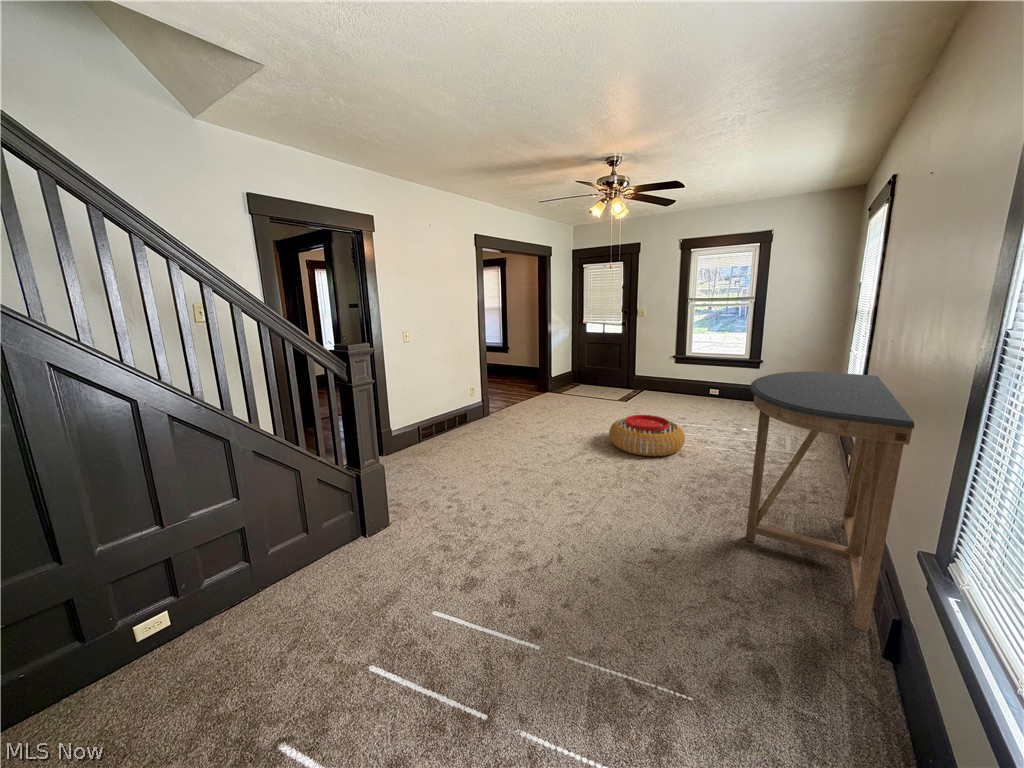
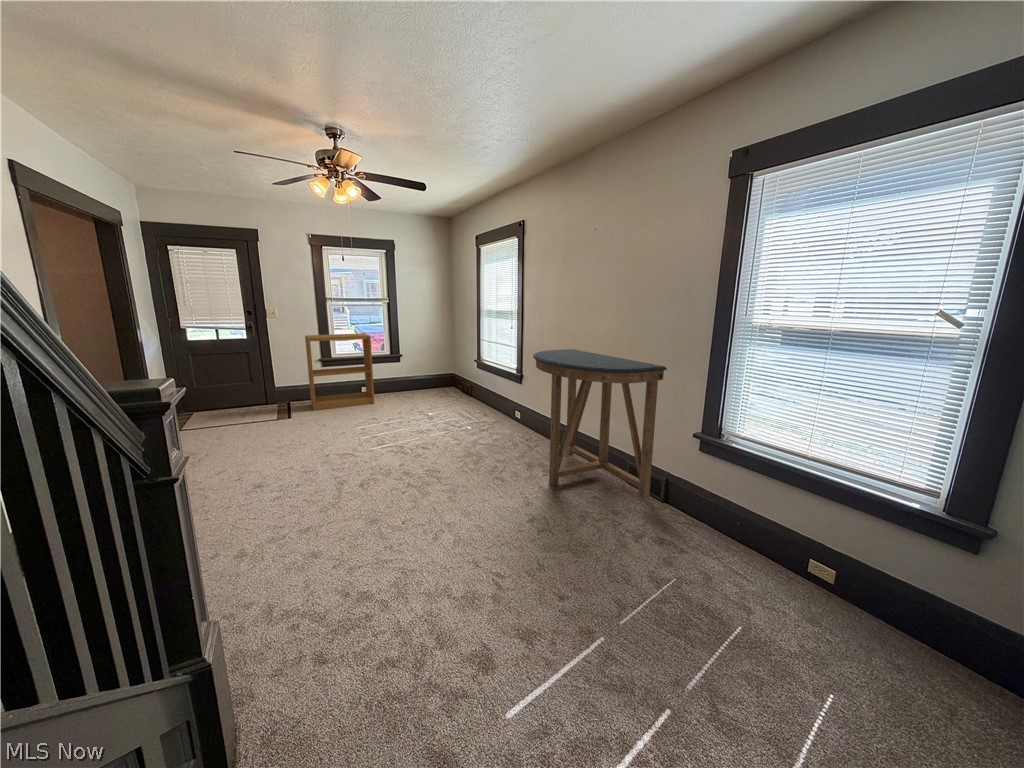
bookshelf: none [654,333,720,405] -> present [305,333,374,410]
pouf: present [609,415,685,456] -> none [343,420,425,466]

